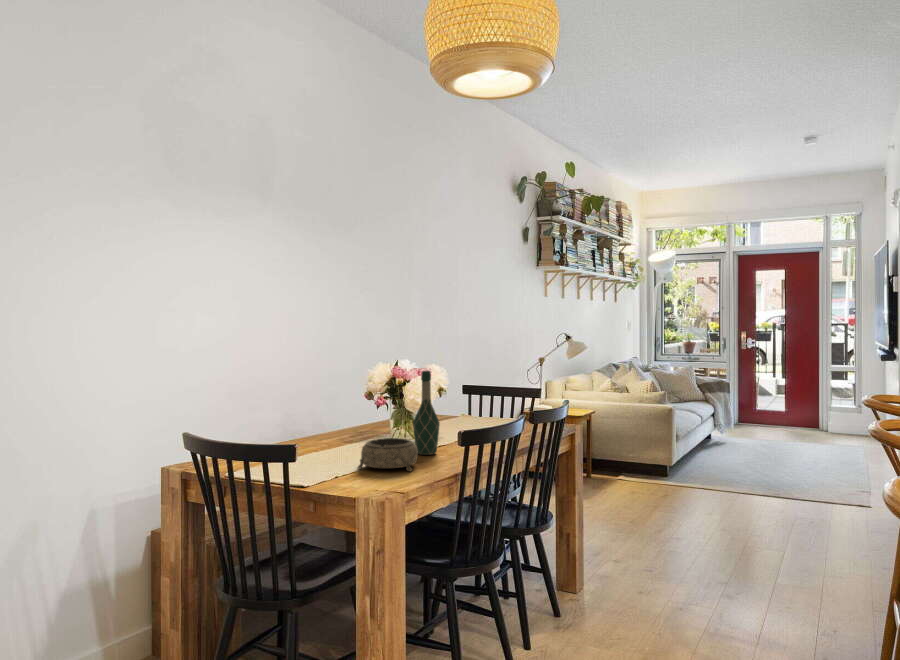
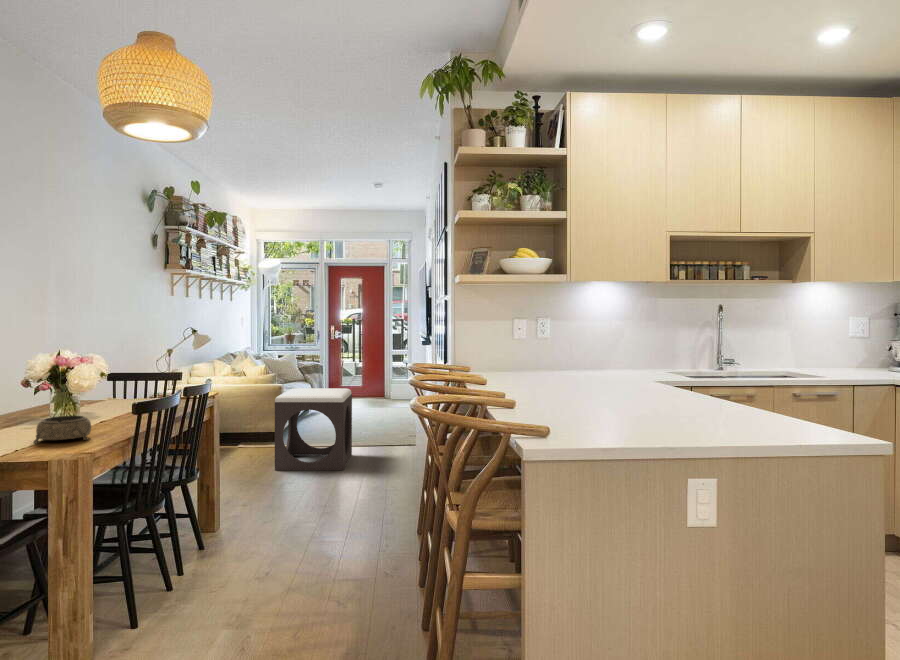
wine bottle: present [413,371,440,455] -> none [80,359,105,429]
footstool: none [661,413,770,532] -> present [275,388,352,470]

